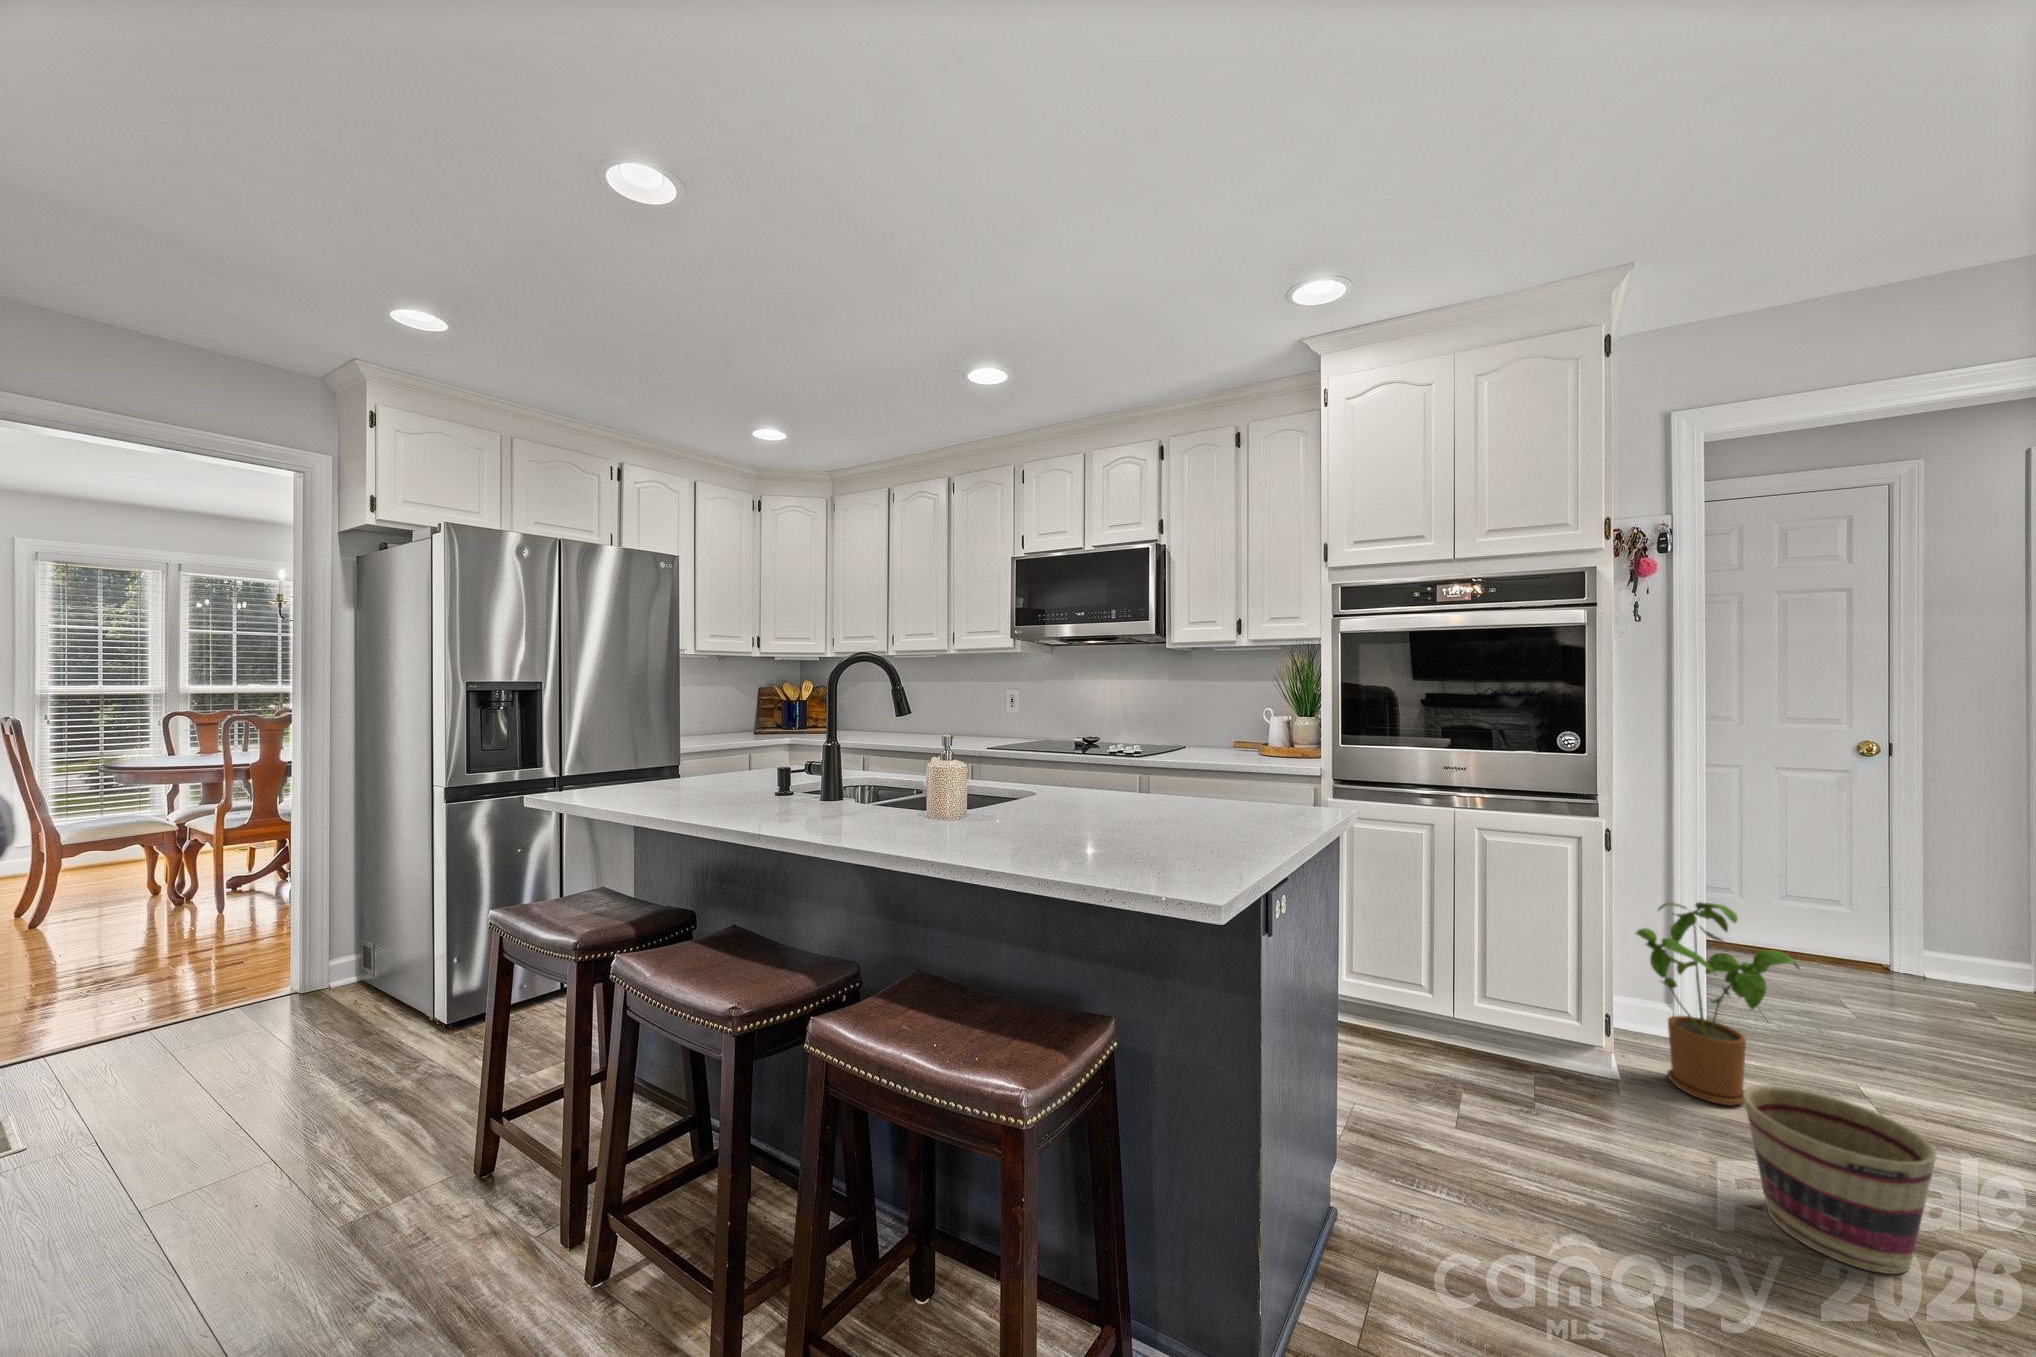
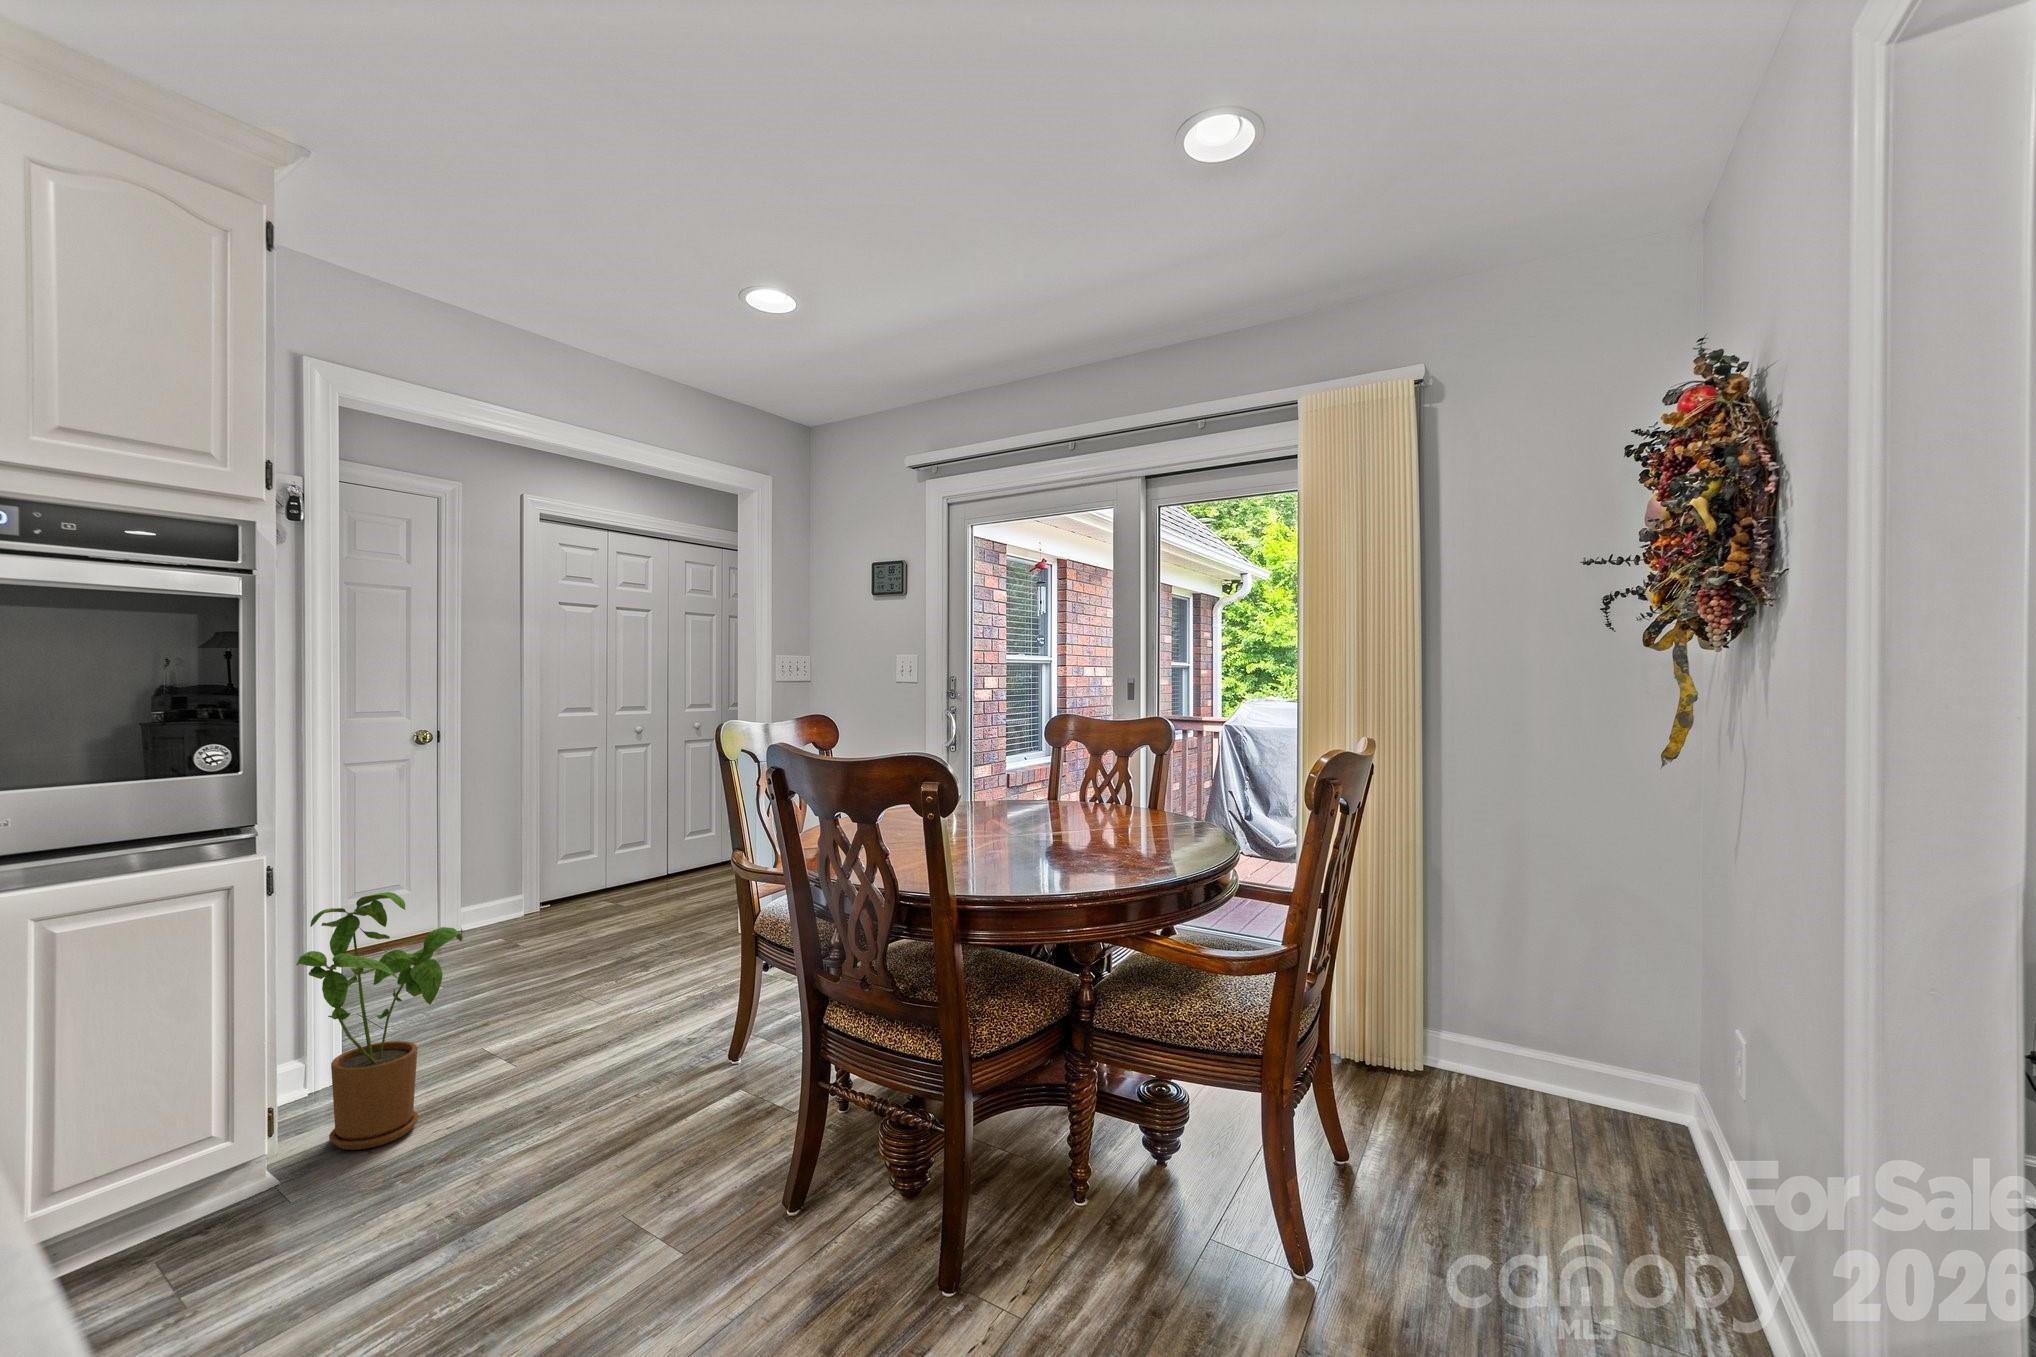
basket: present [1743,1085,1936,1274] -> none [477,1046,625,1223]

